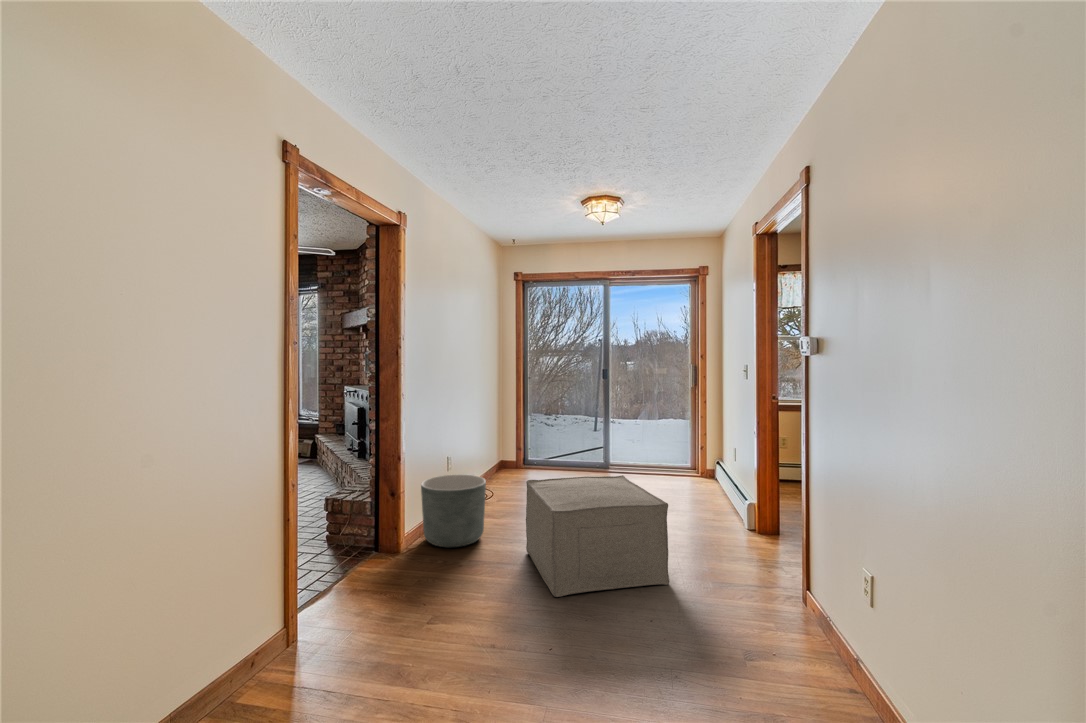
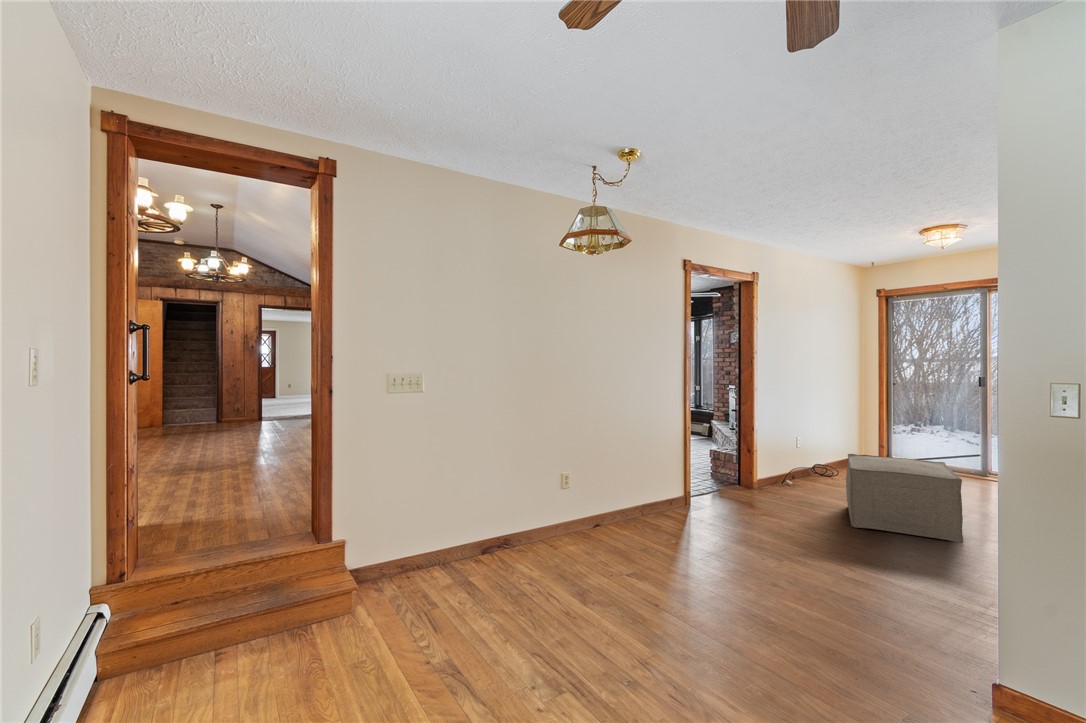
planter: present [421,475,486,547] -> none [770,447,820,495]

